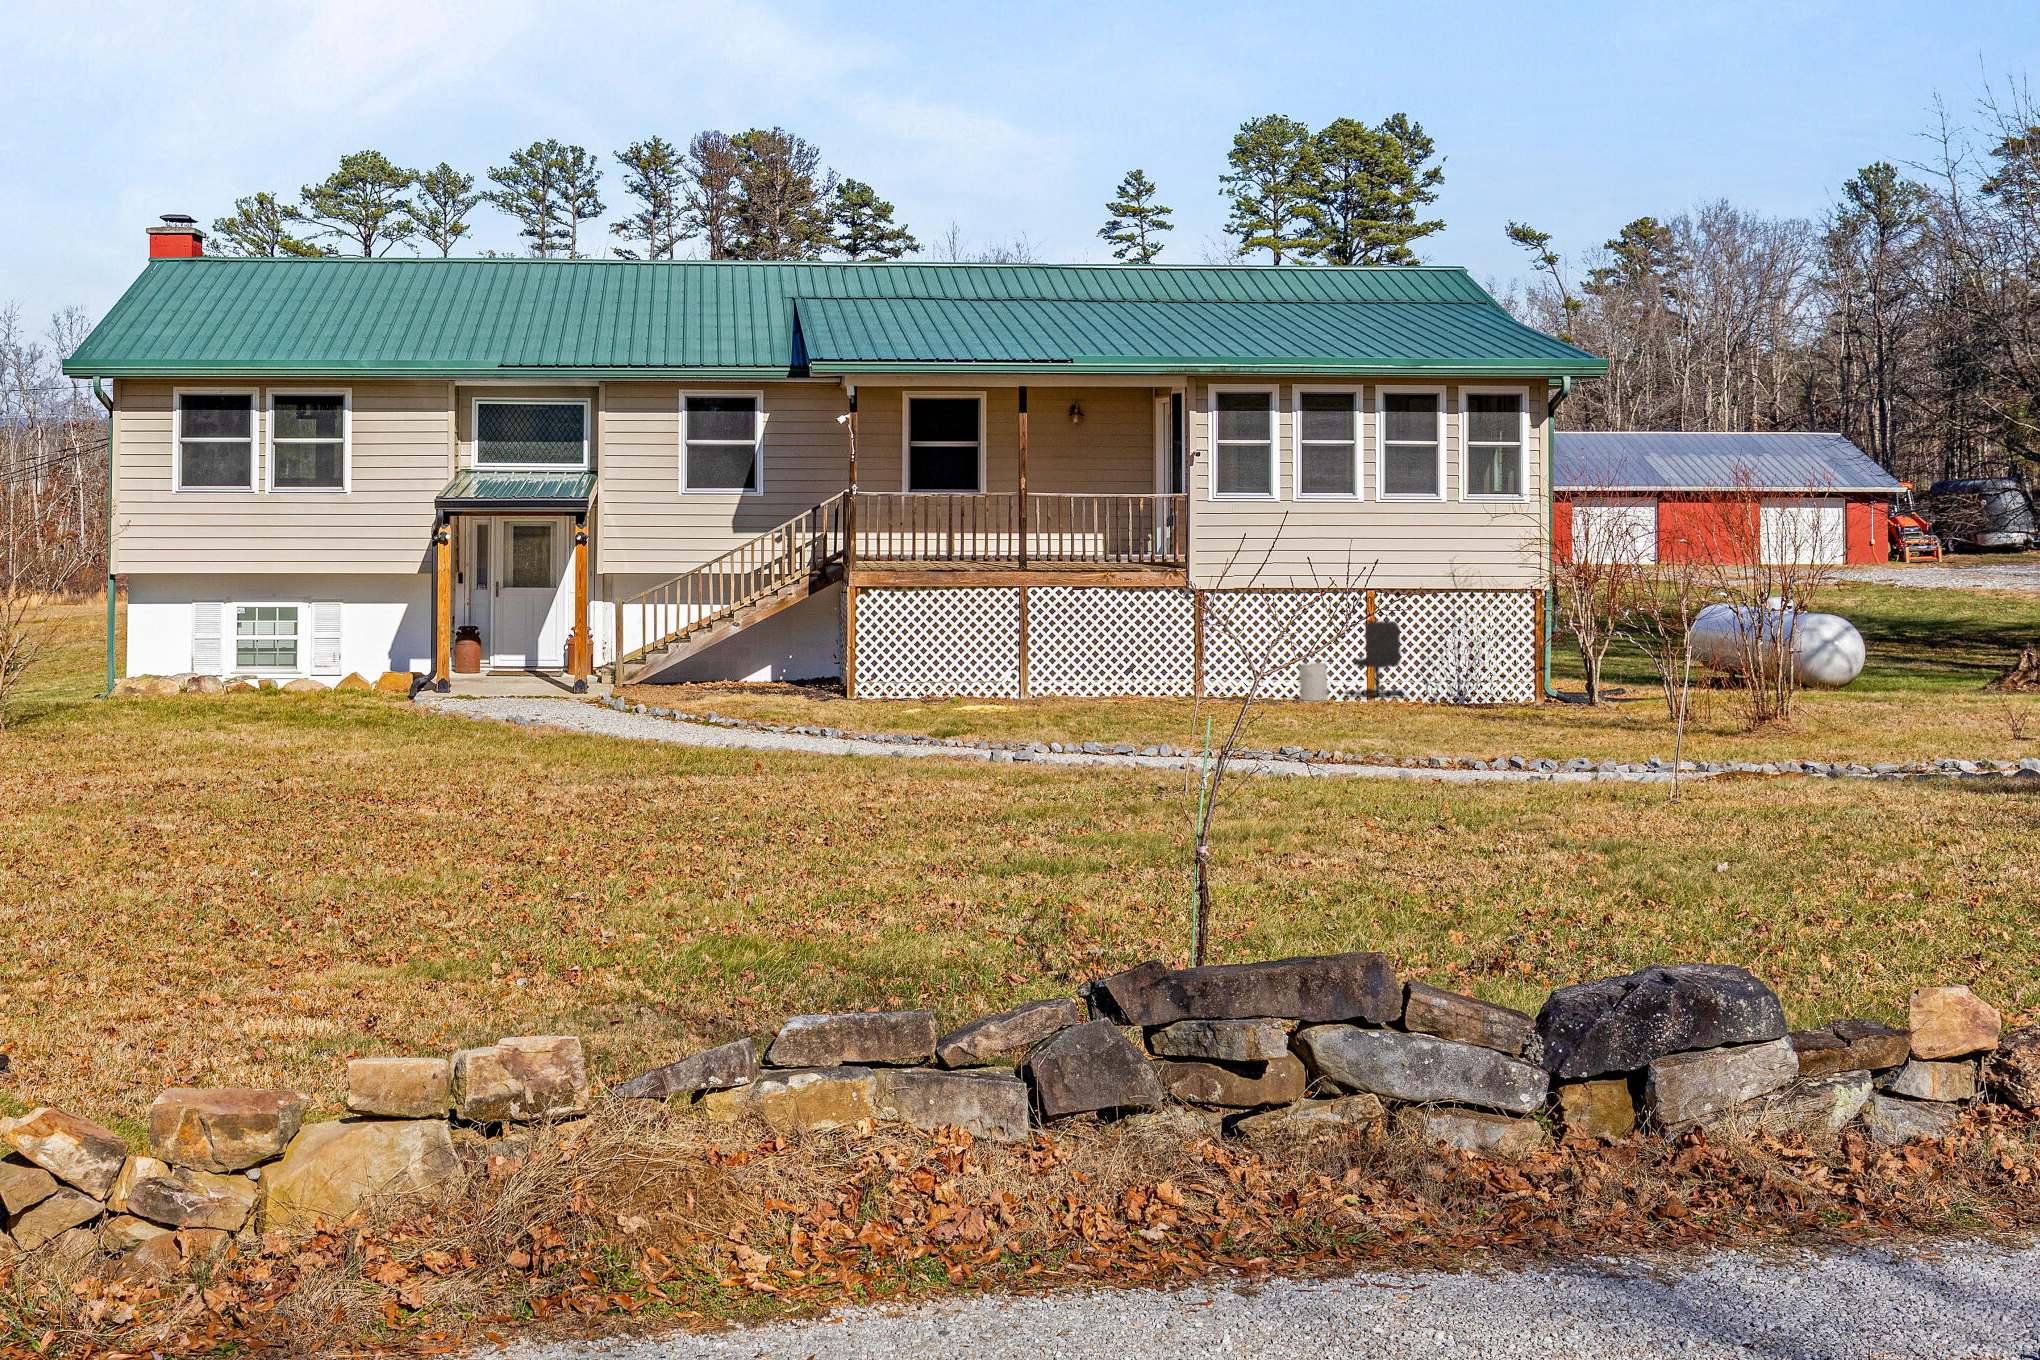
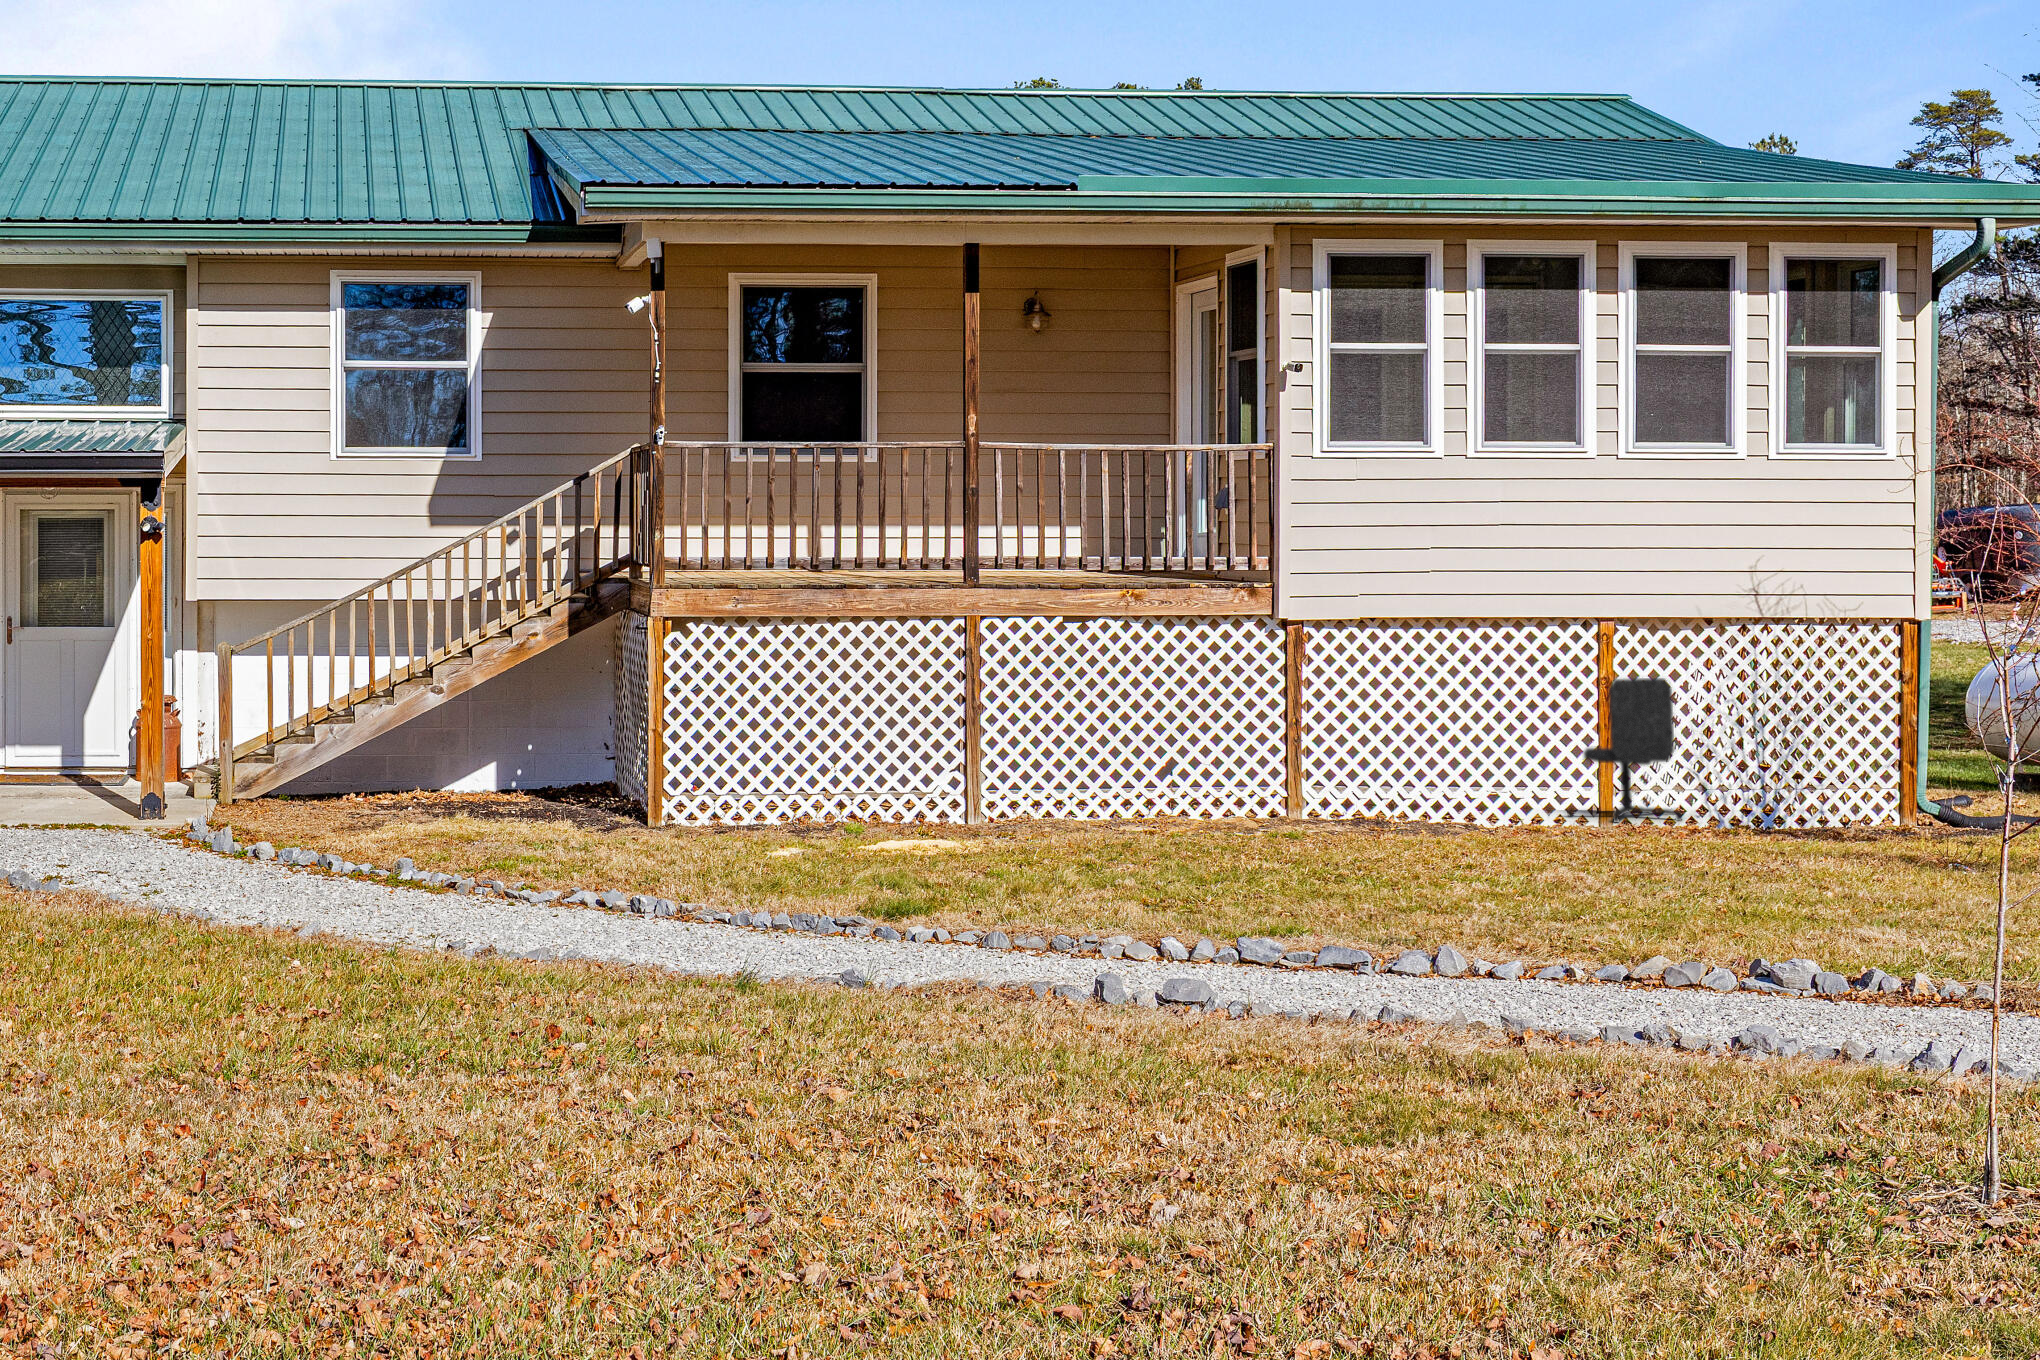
bucket: present [1299,663,1328,701] -> none [1485,755,1544,827]

